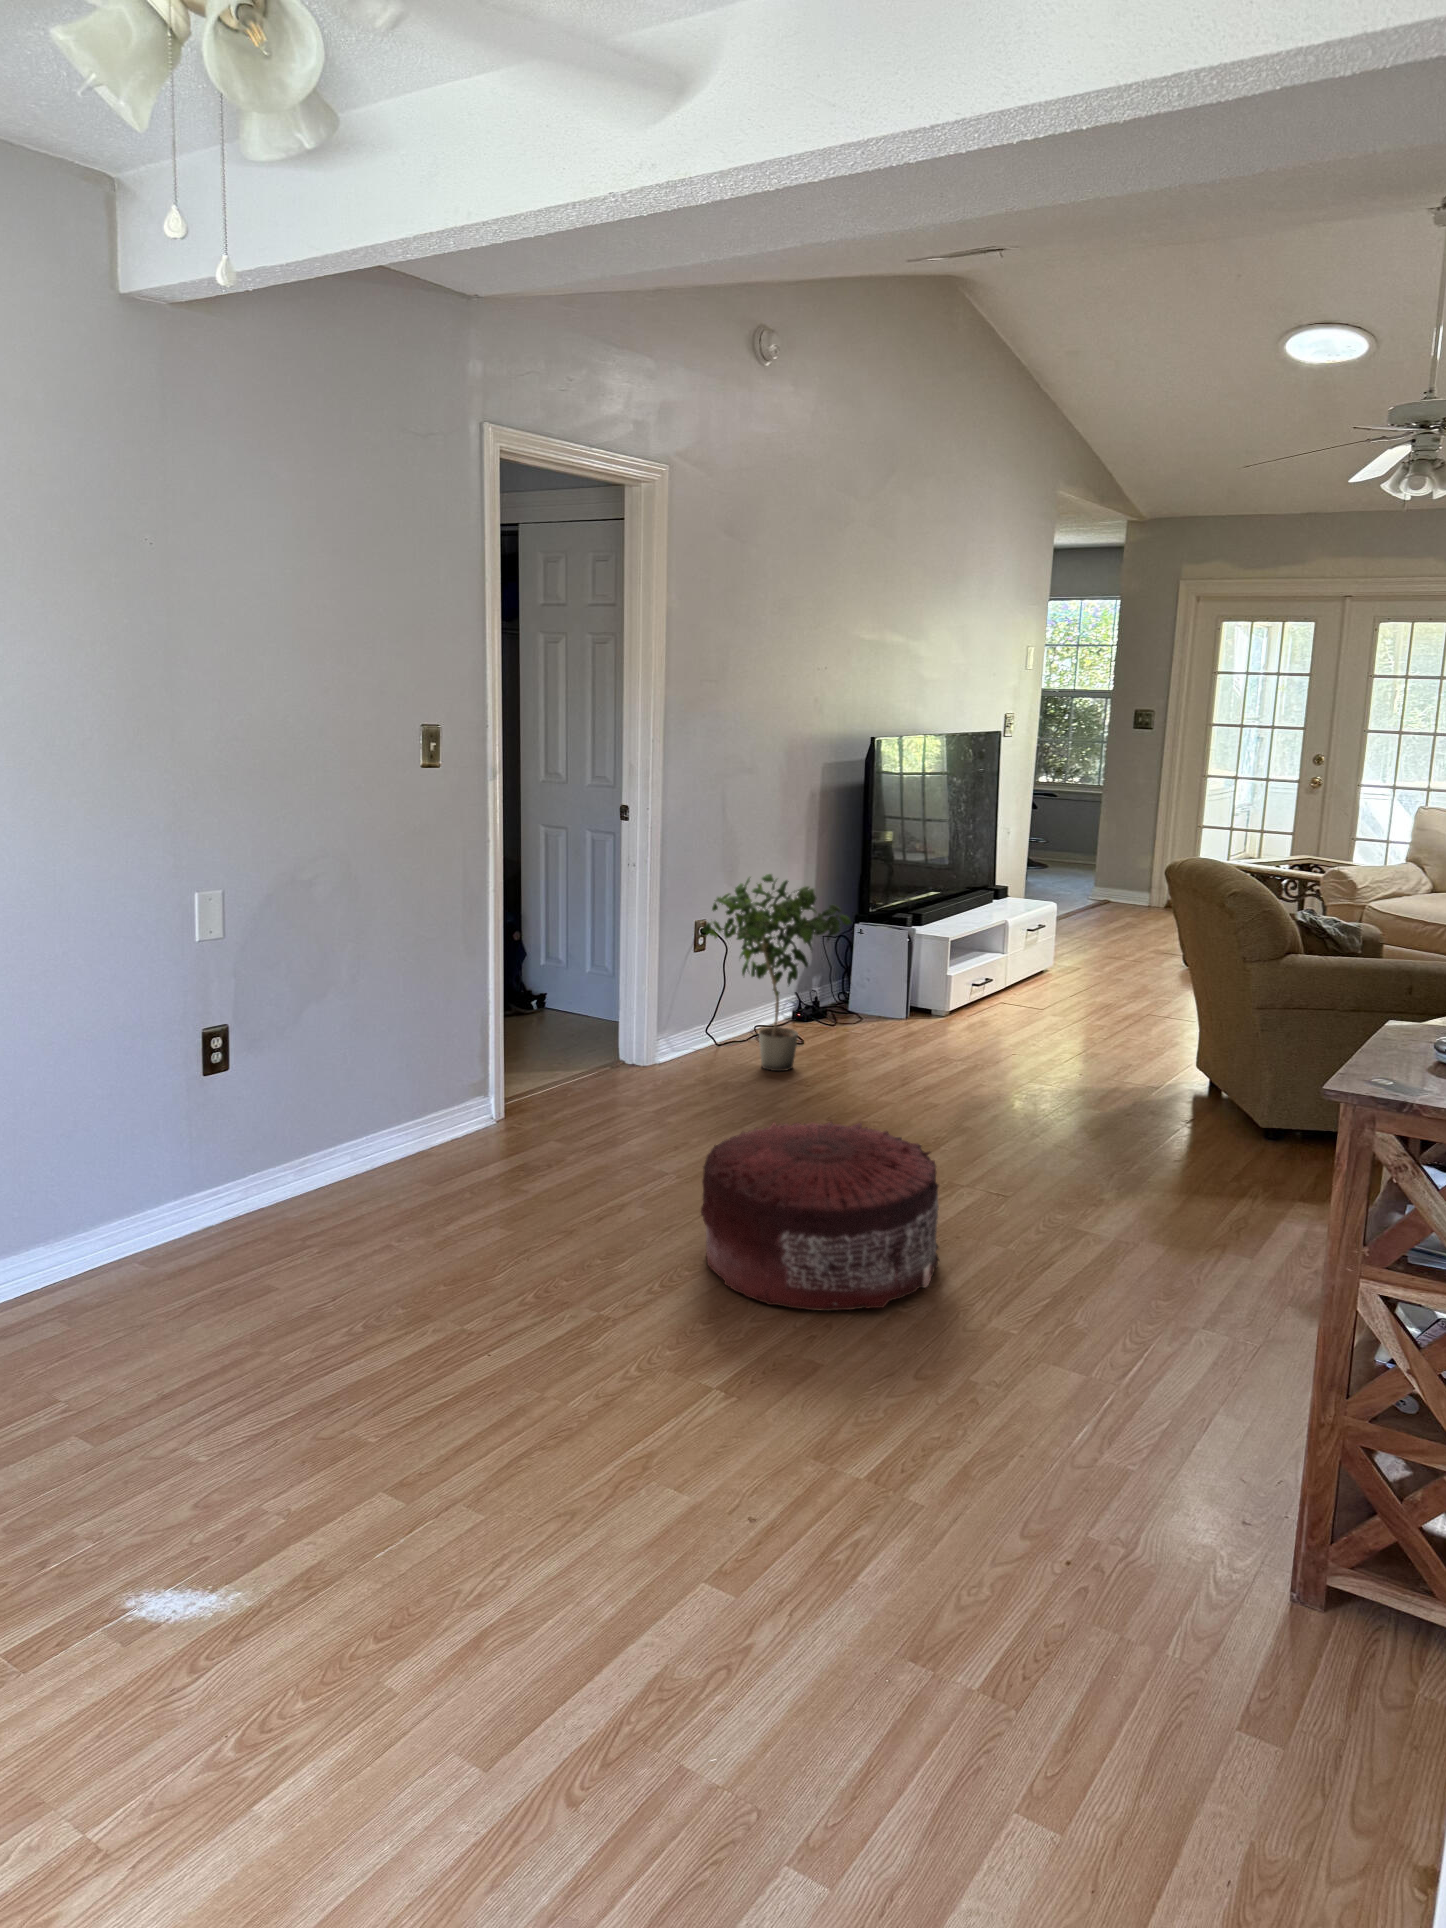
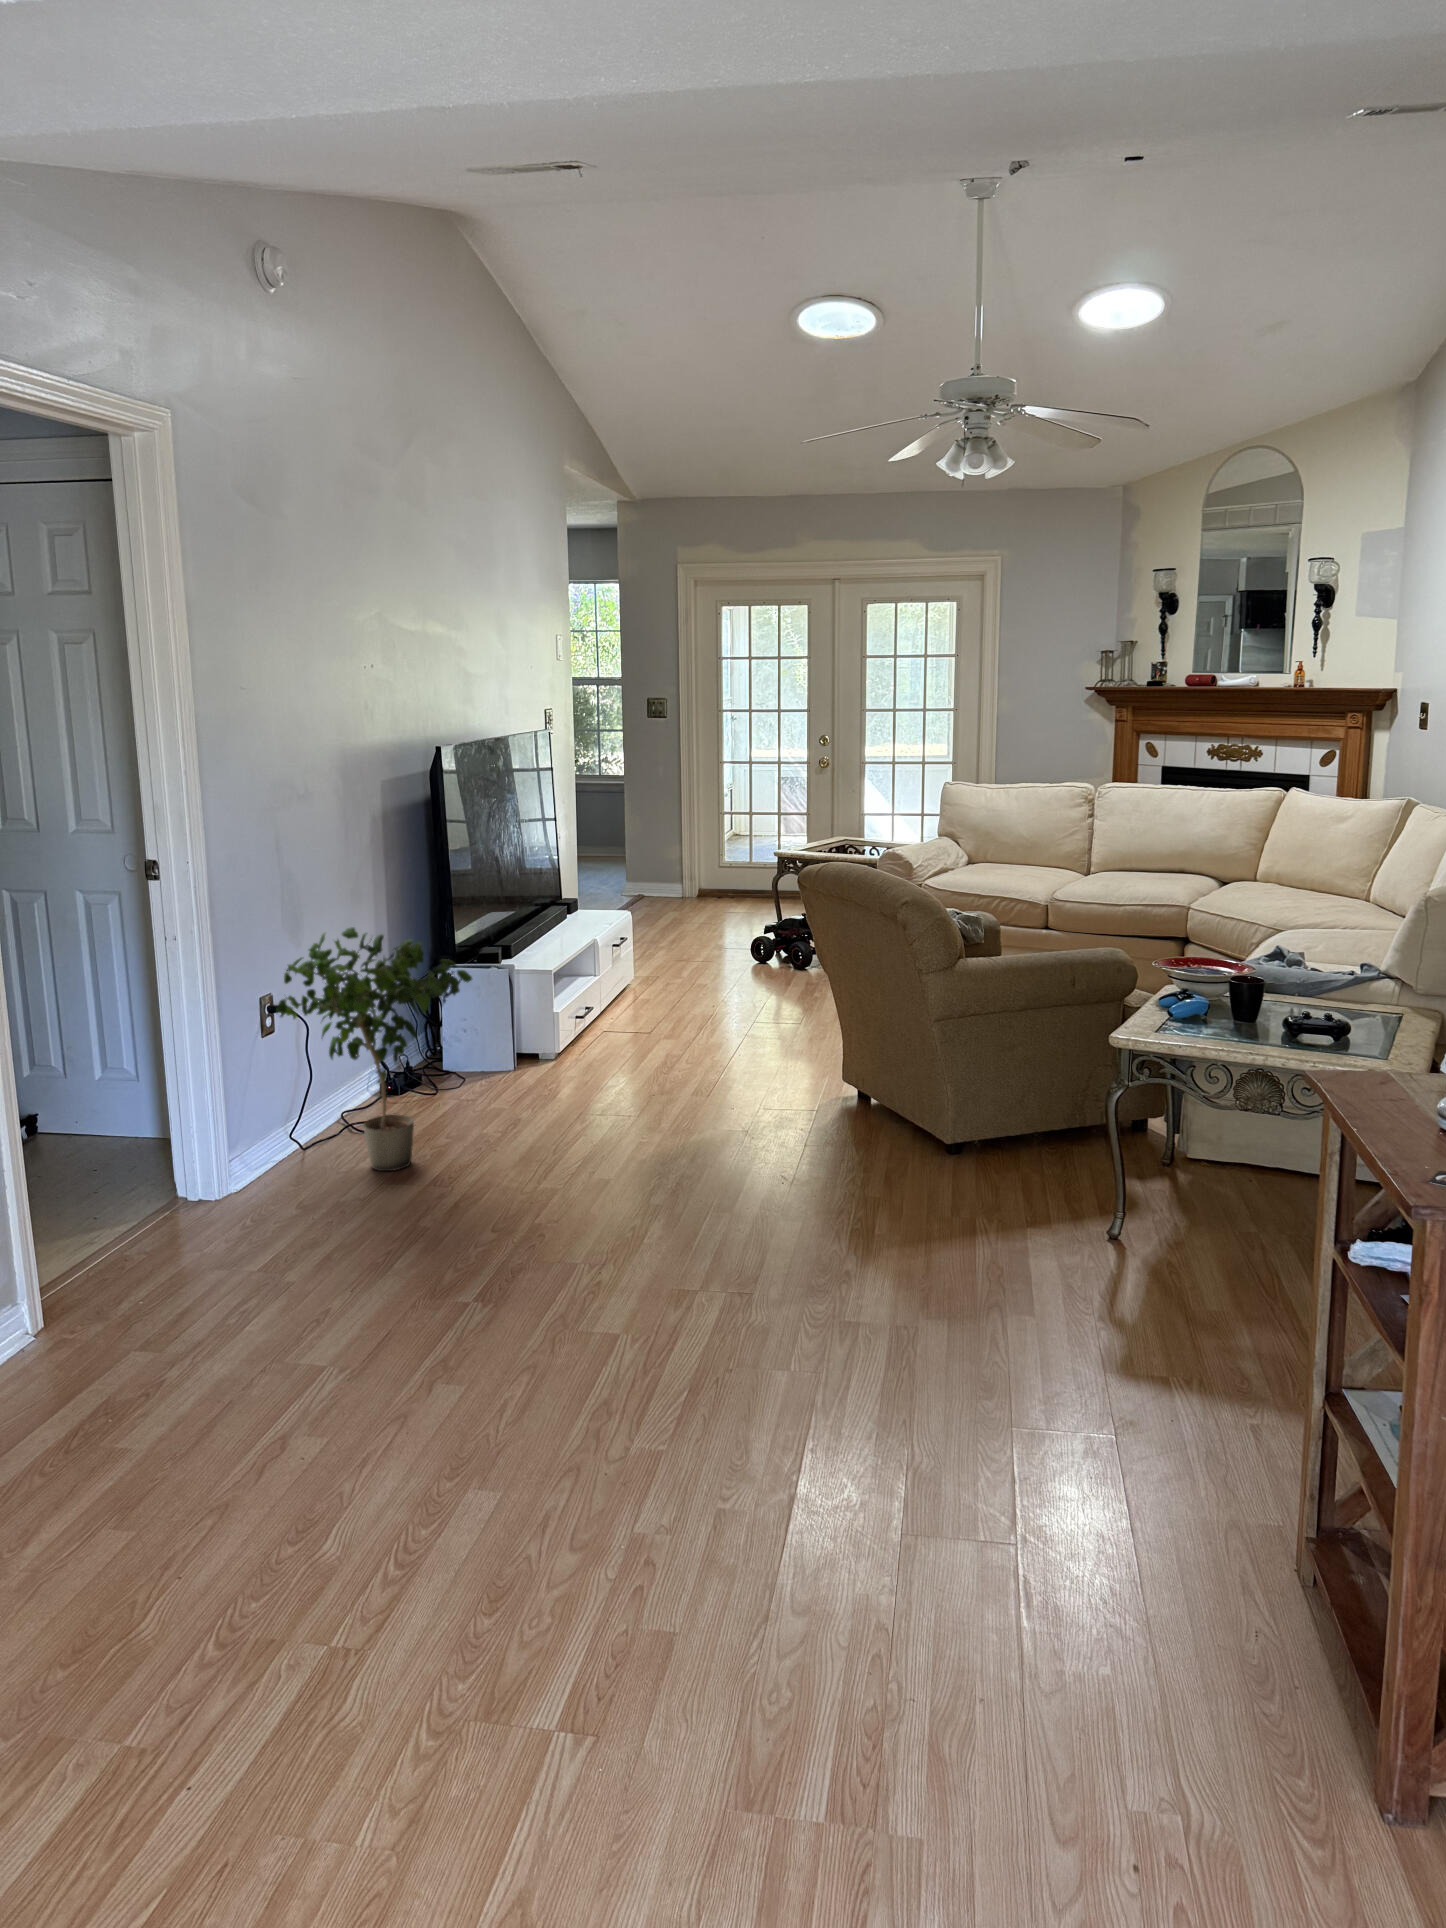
pouf: present [701,1122,939,1311] -> none [420,1251,738,1547]

